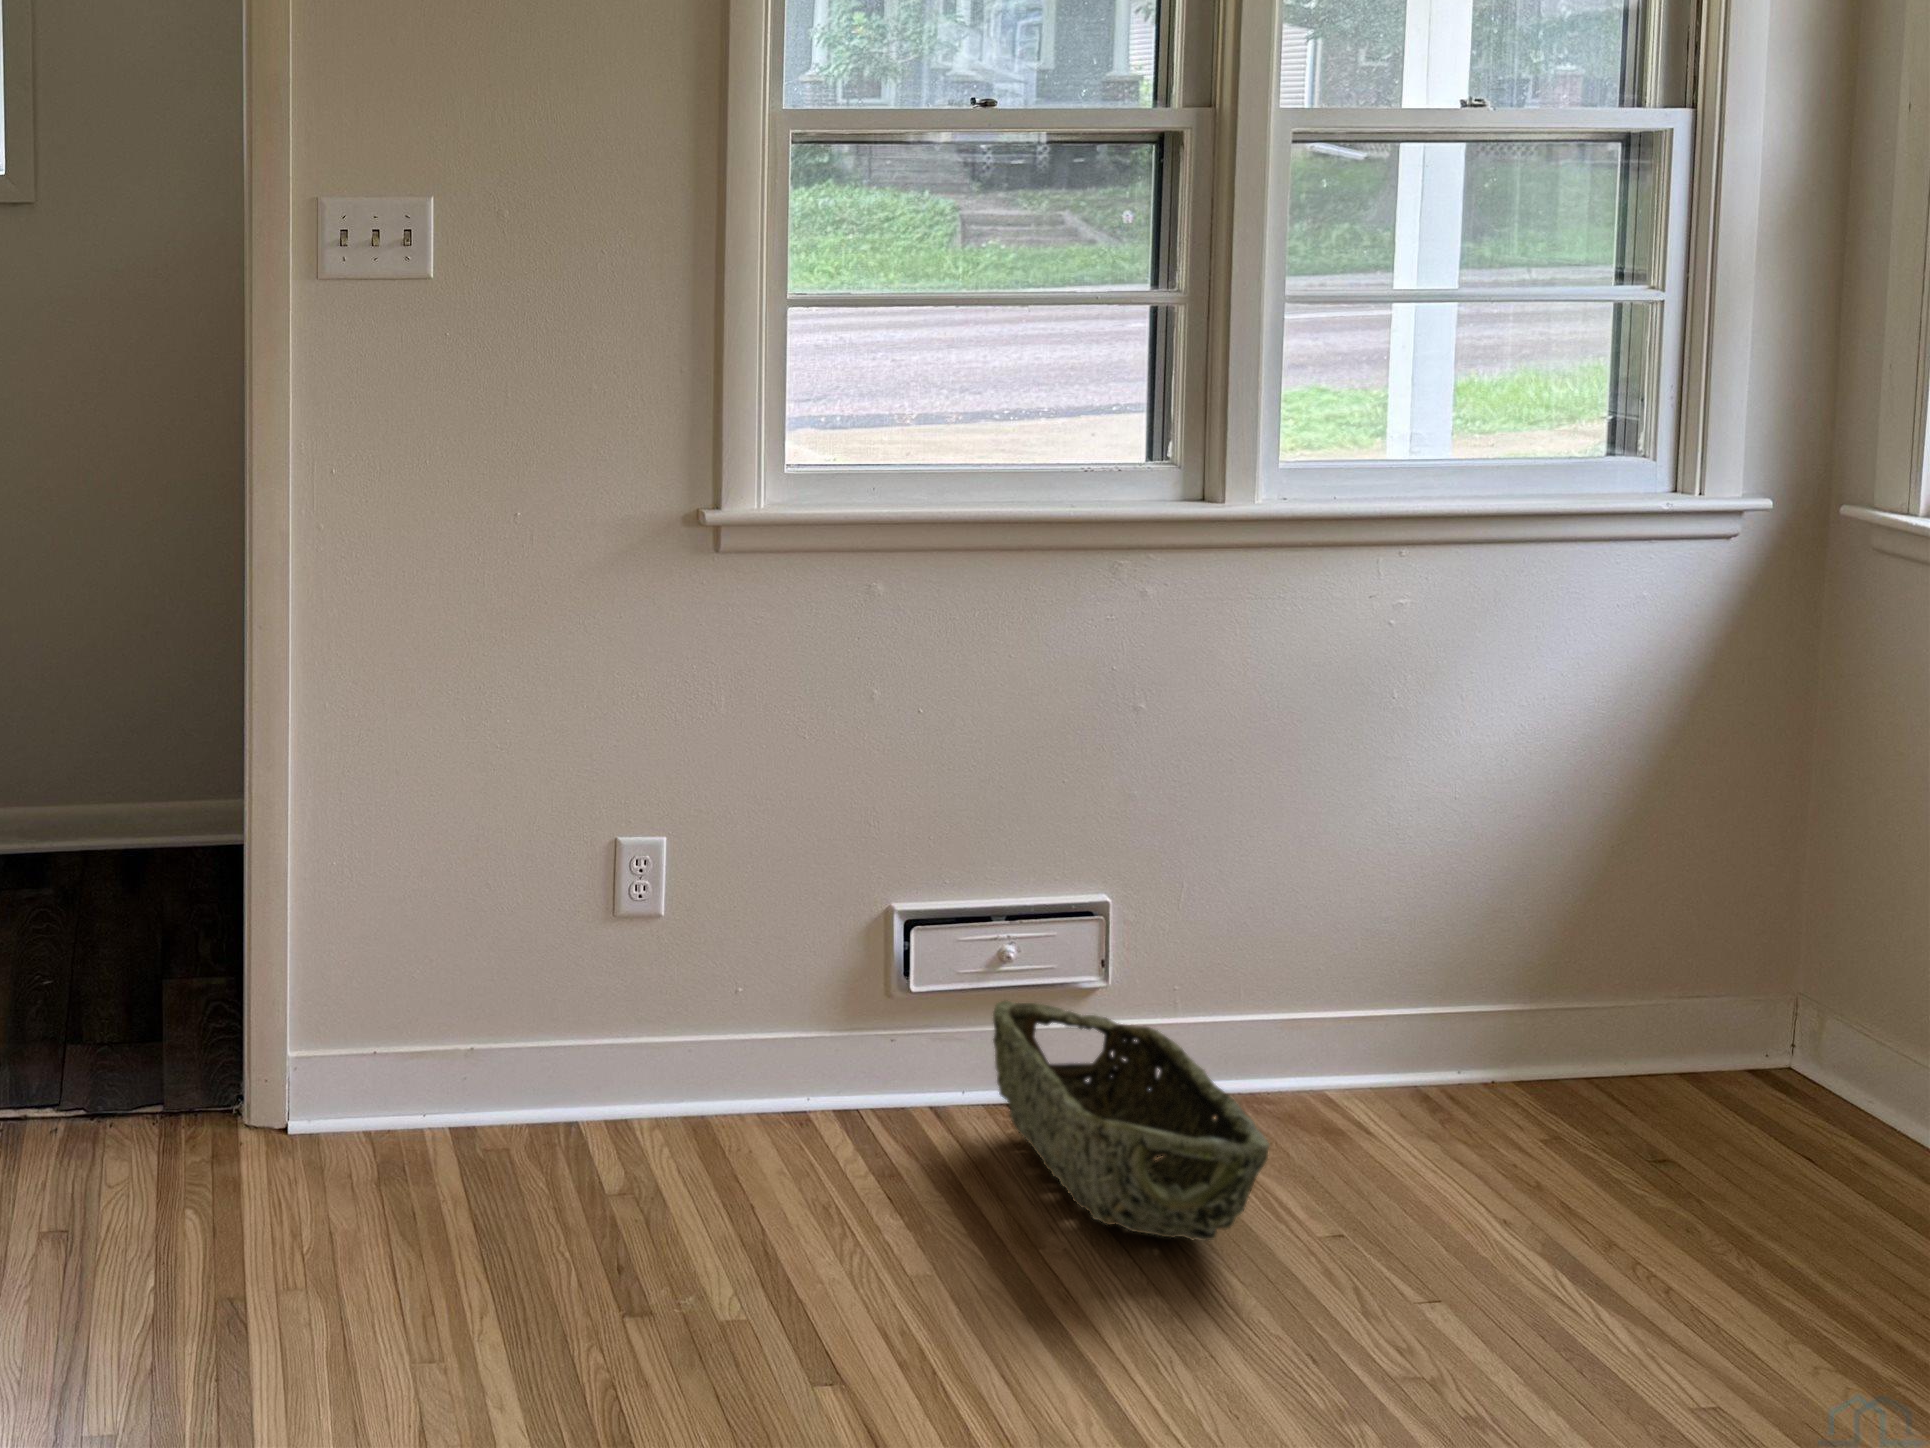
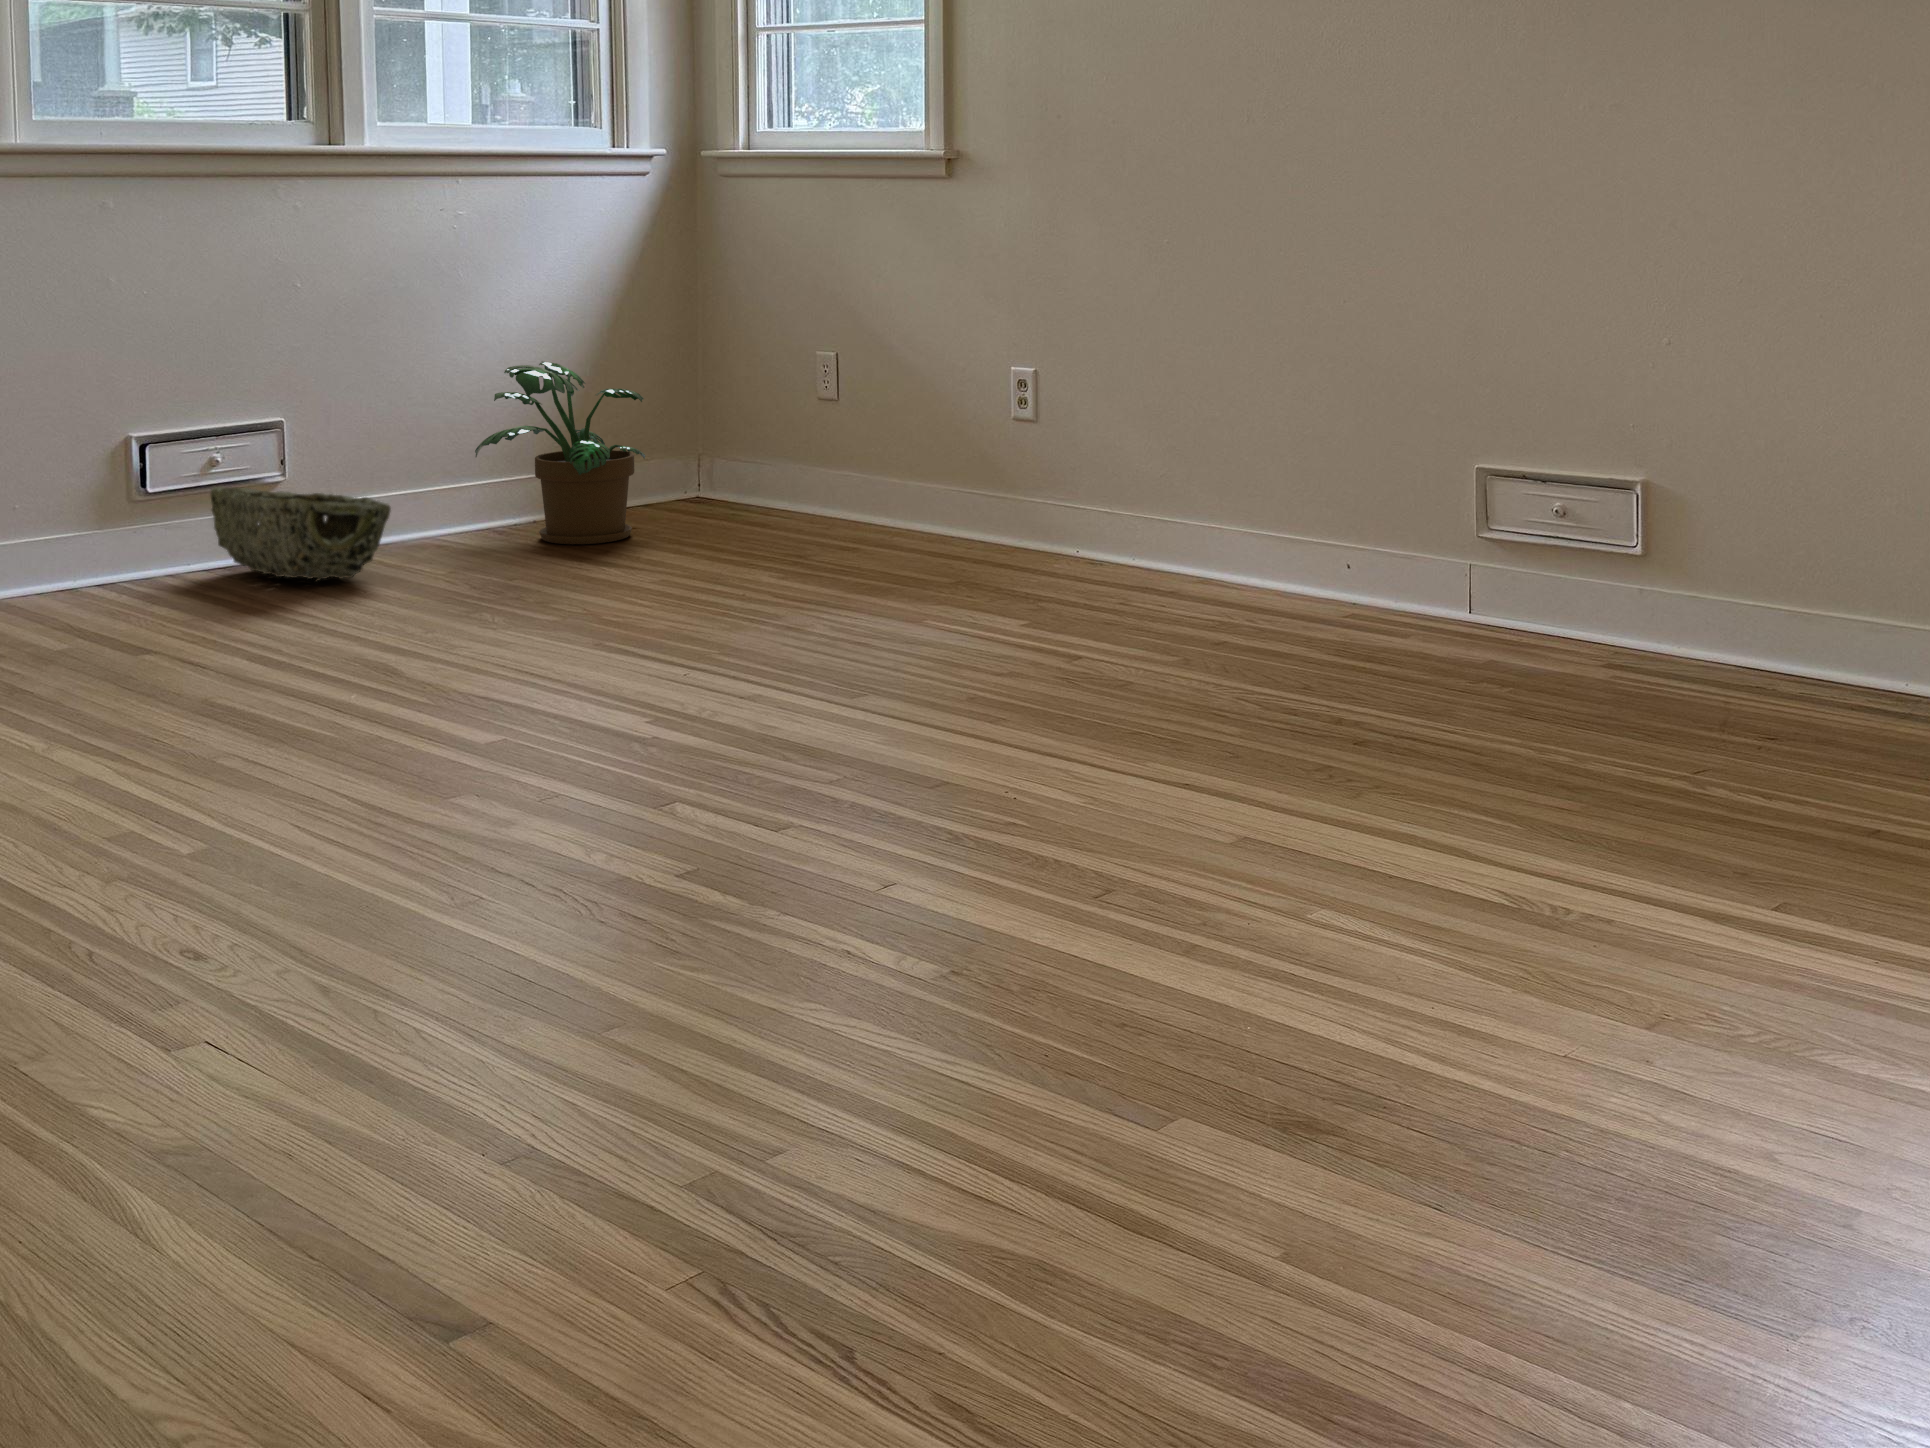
potted plant: none [1403,856,1747,1232] -> present [475,361,645,544]

